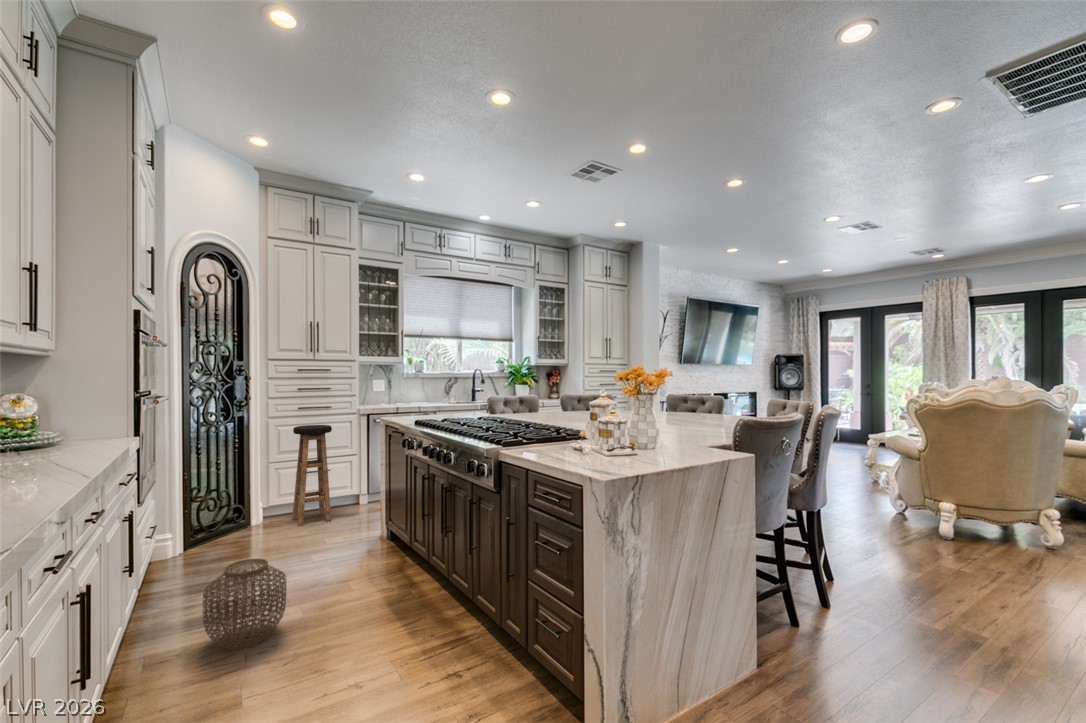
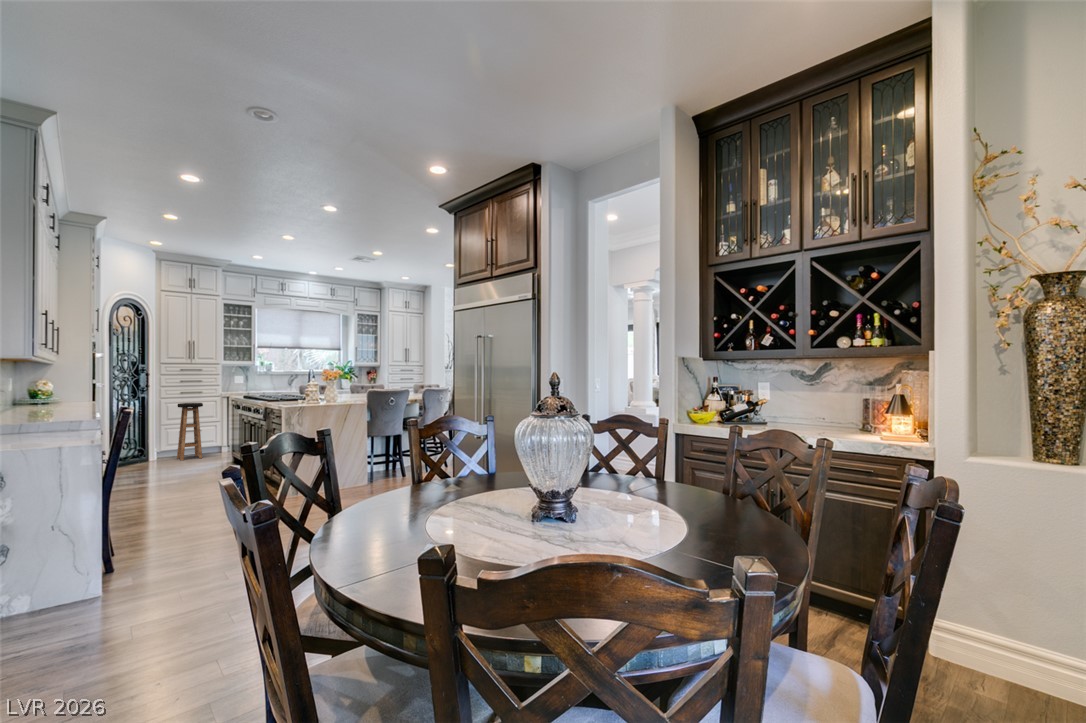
woven basket: present [203,558,286,650] -> none [133,453,173,488]

